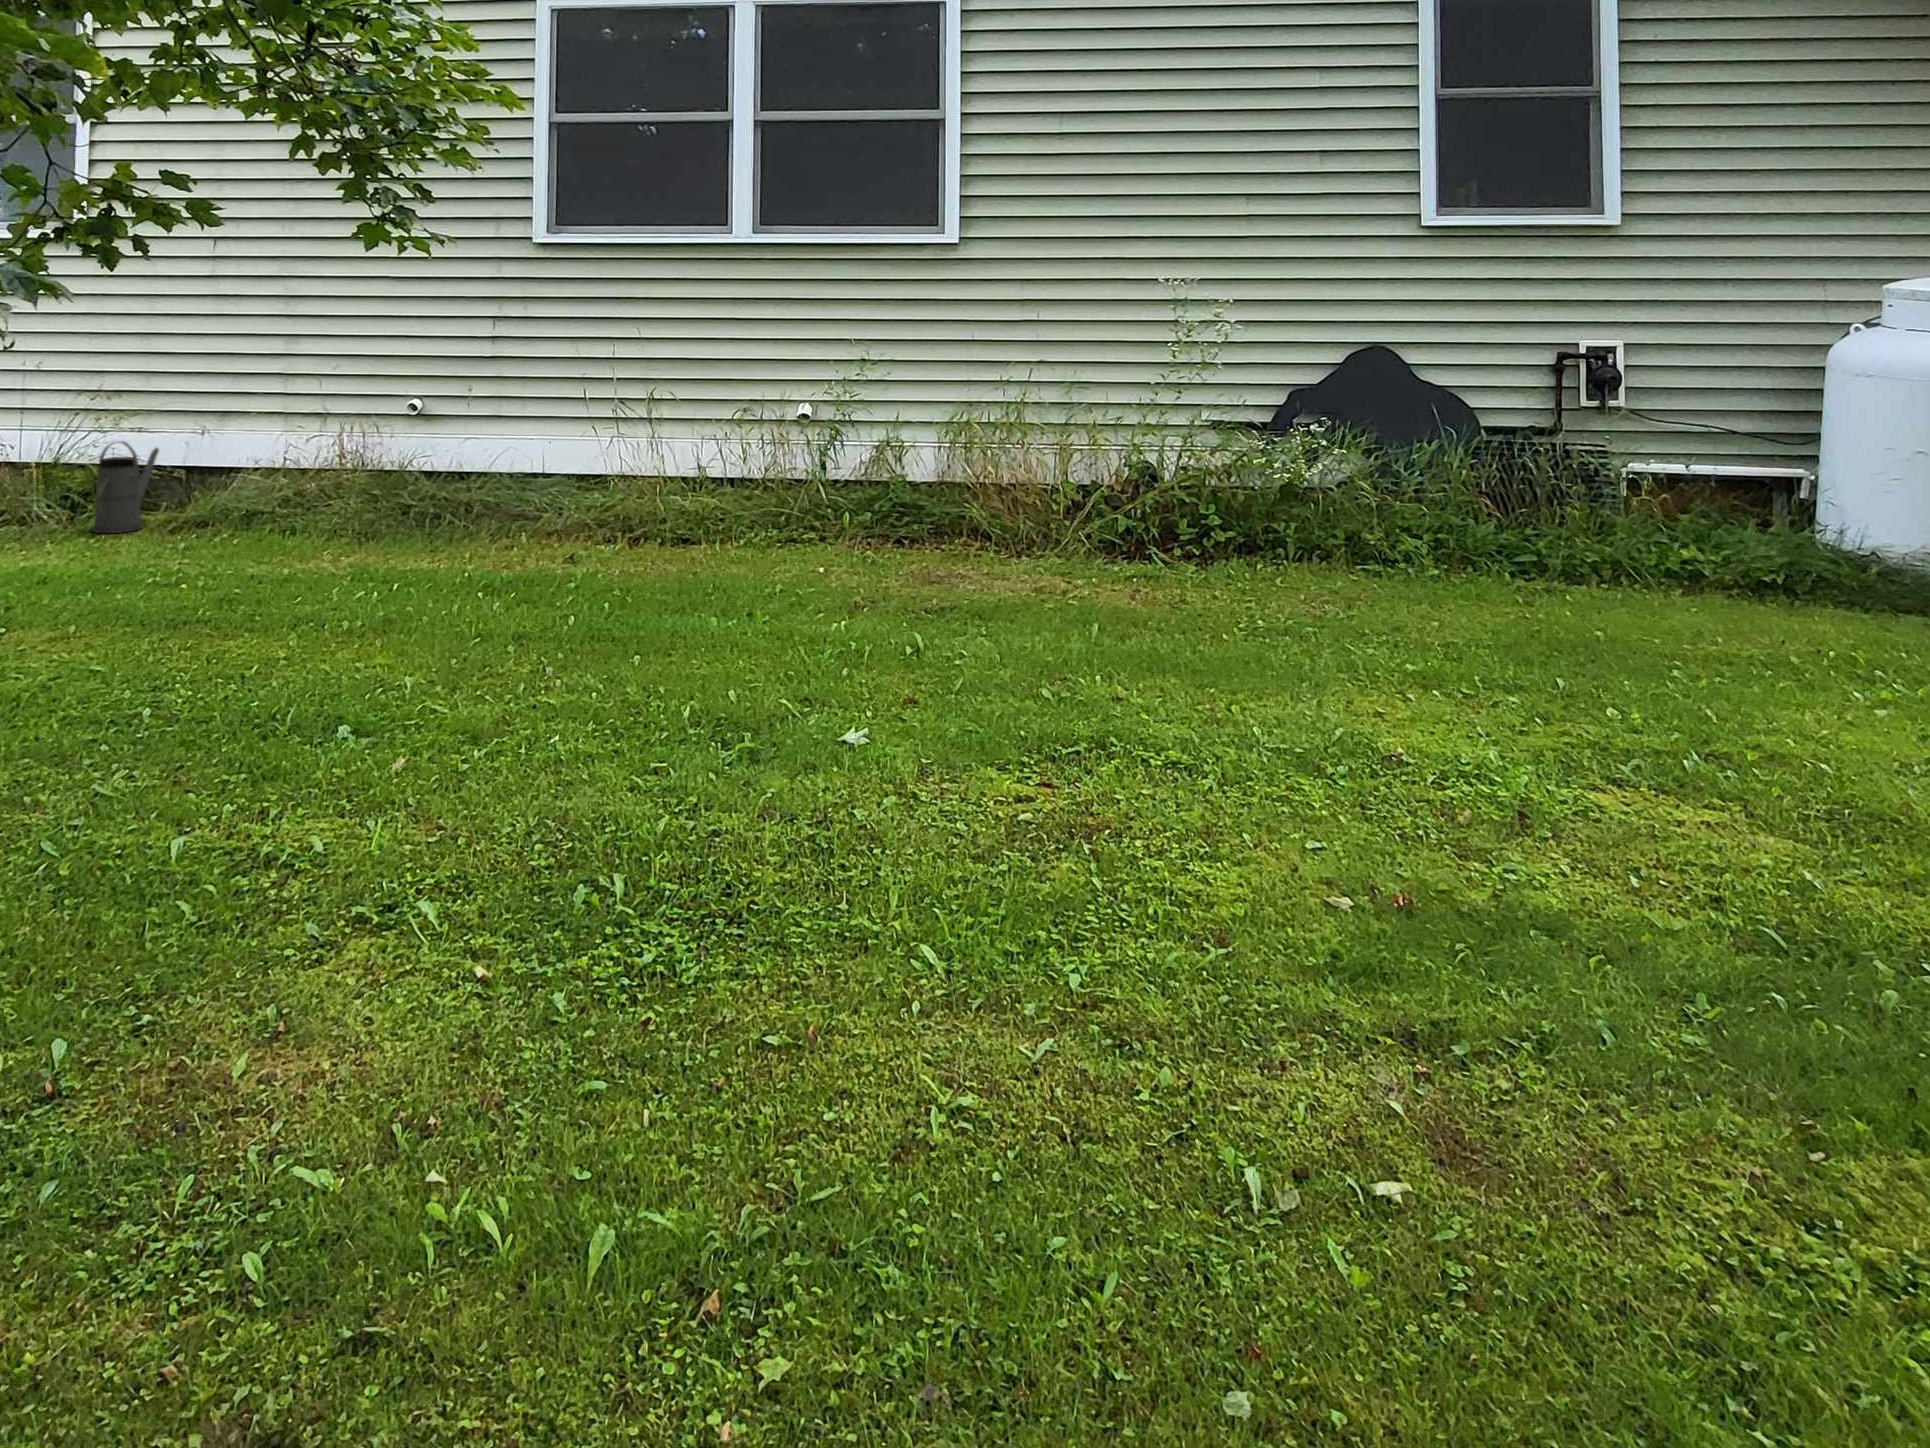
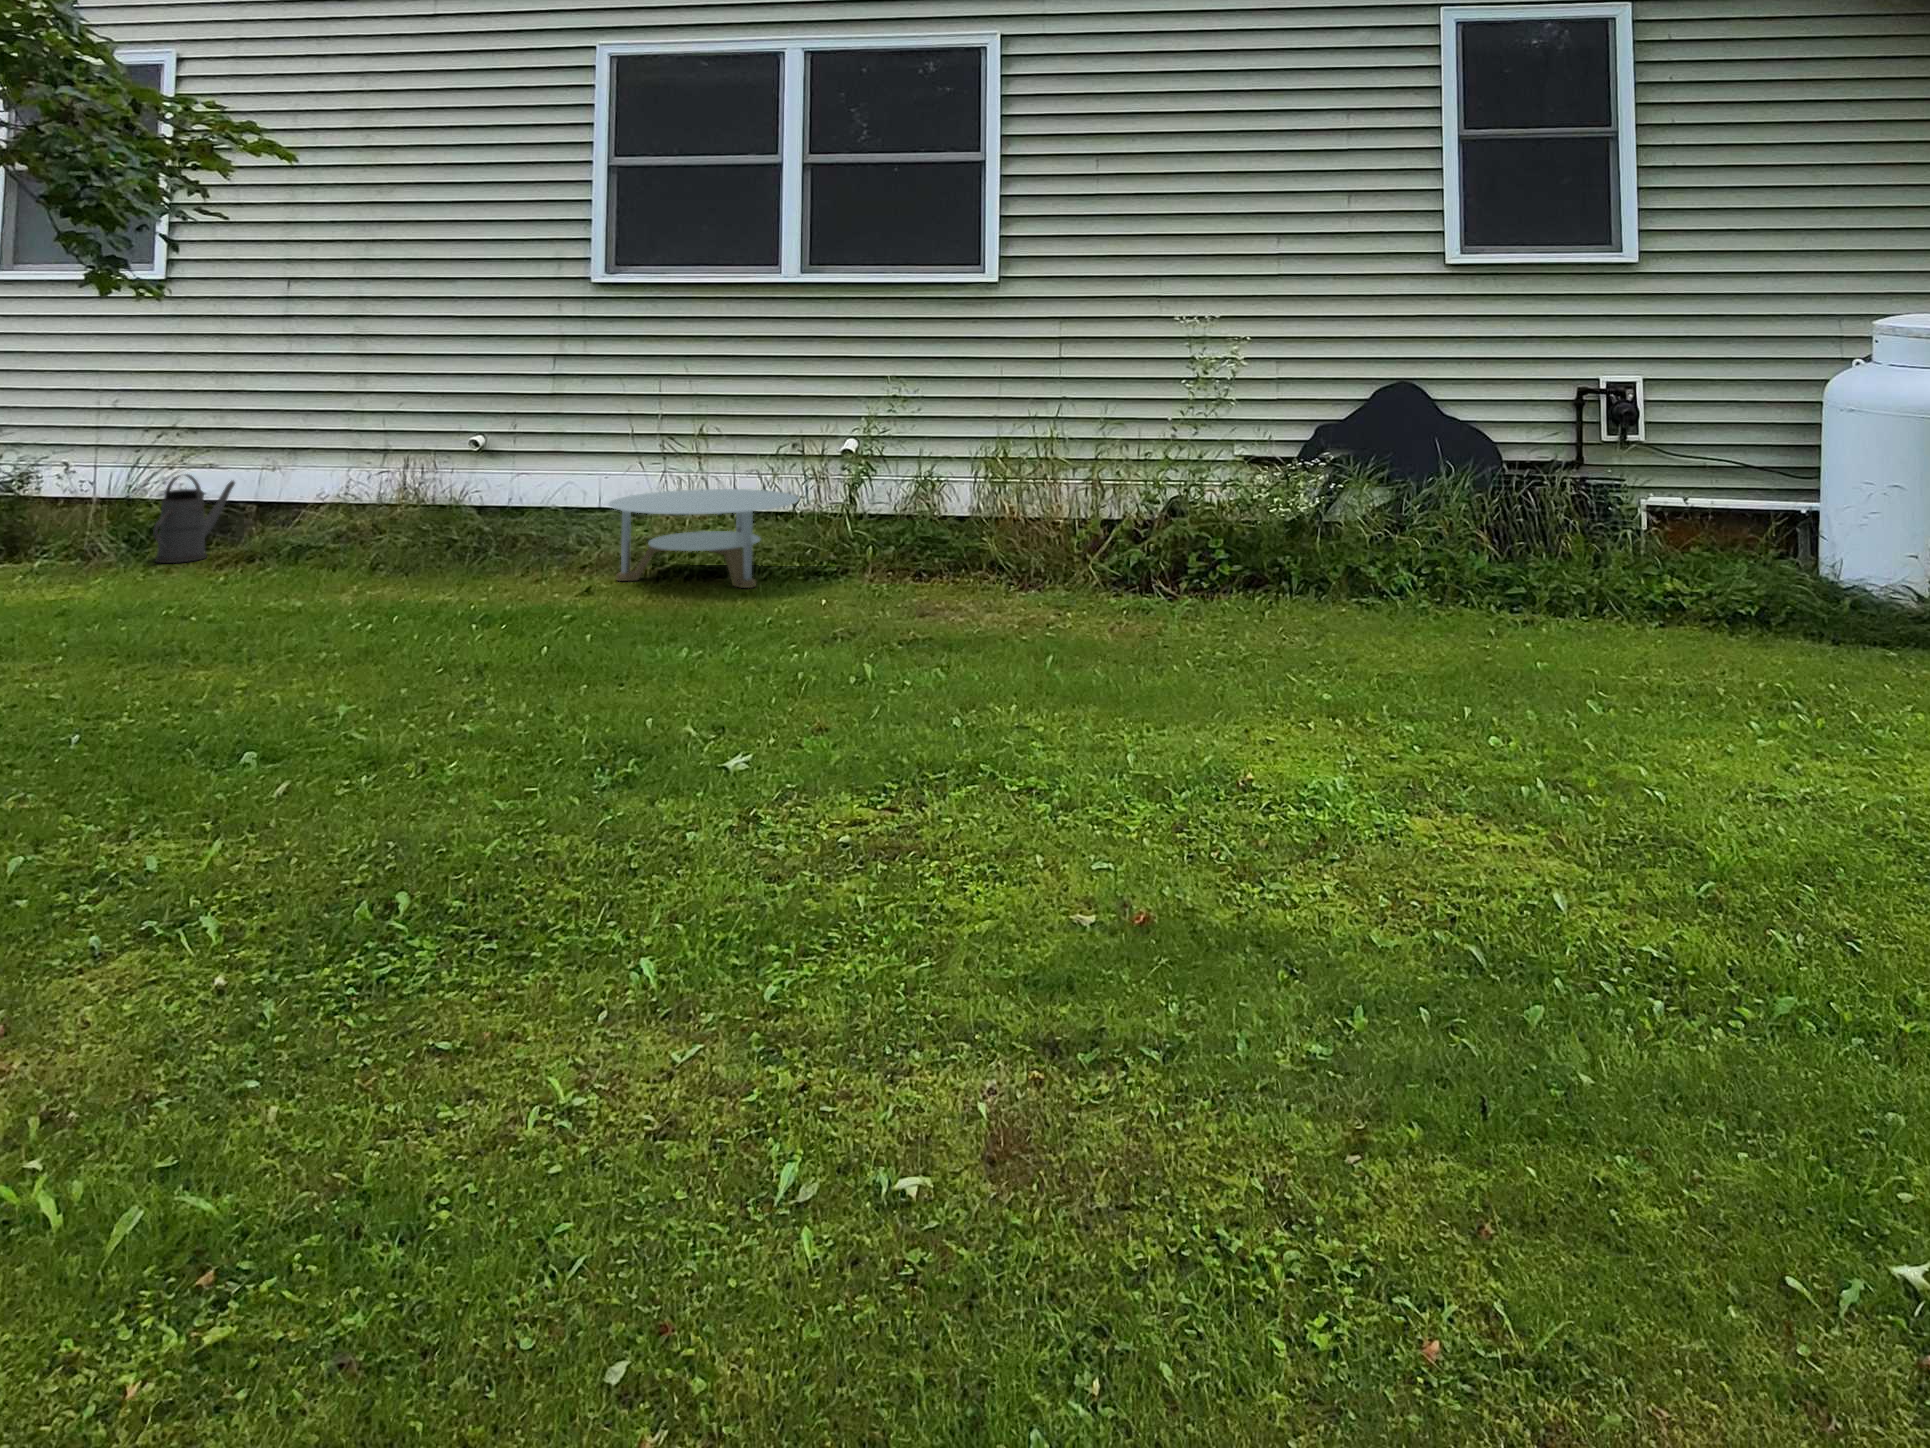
round table: none [587,455,777,556] -> present [609,489,799,588]

